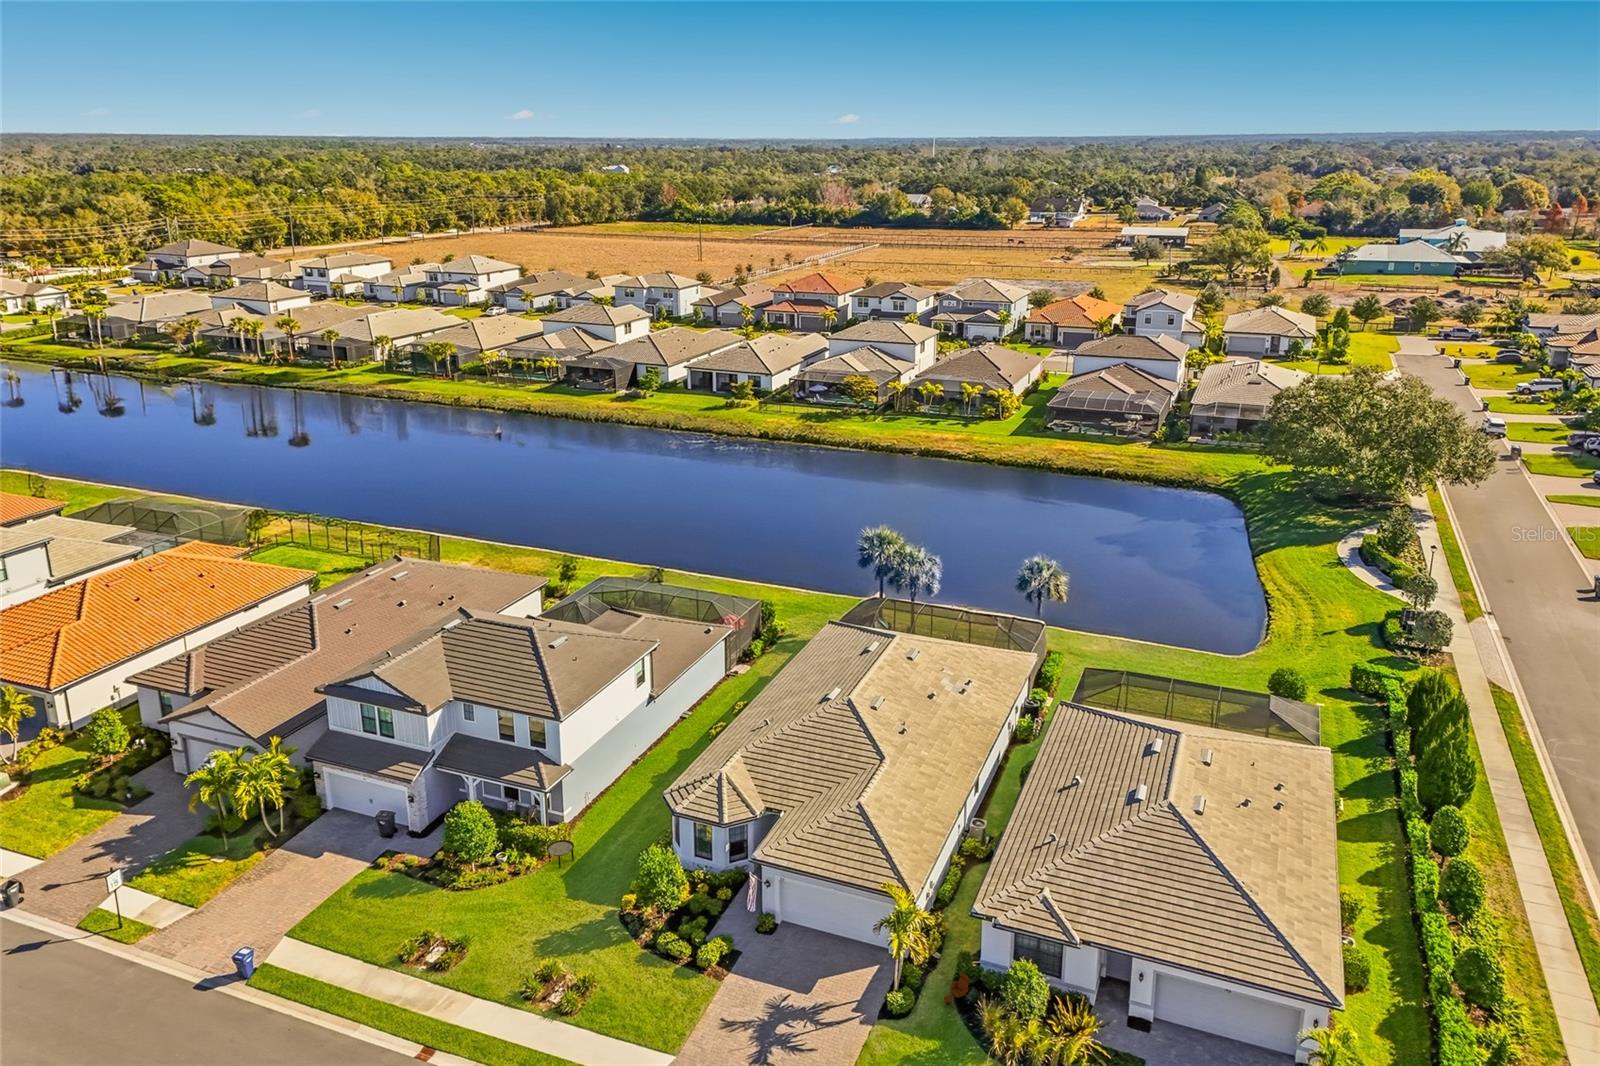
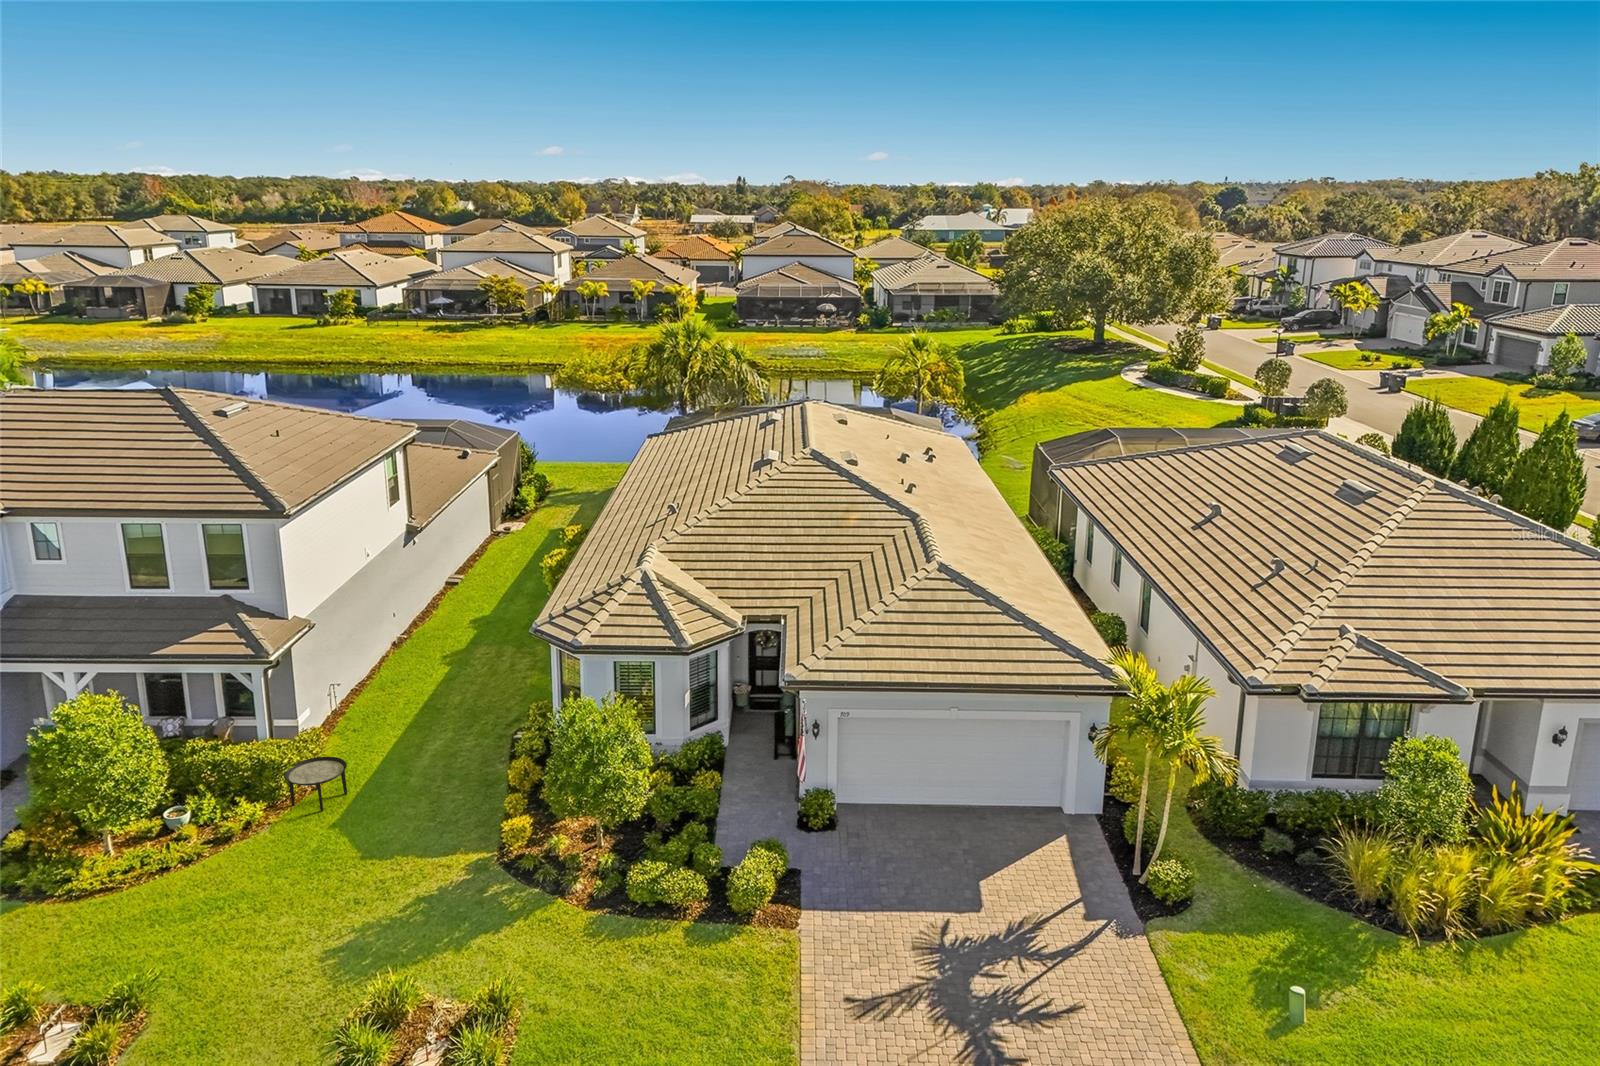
lounge chair: present [944,974,969,1006] -> none [1216,808,1254,873]

